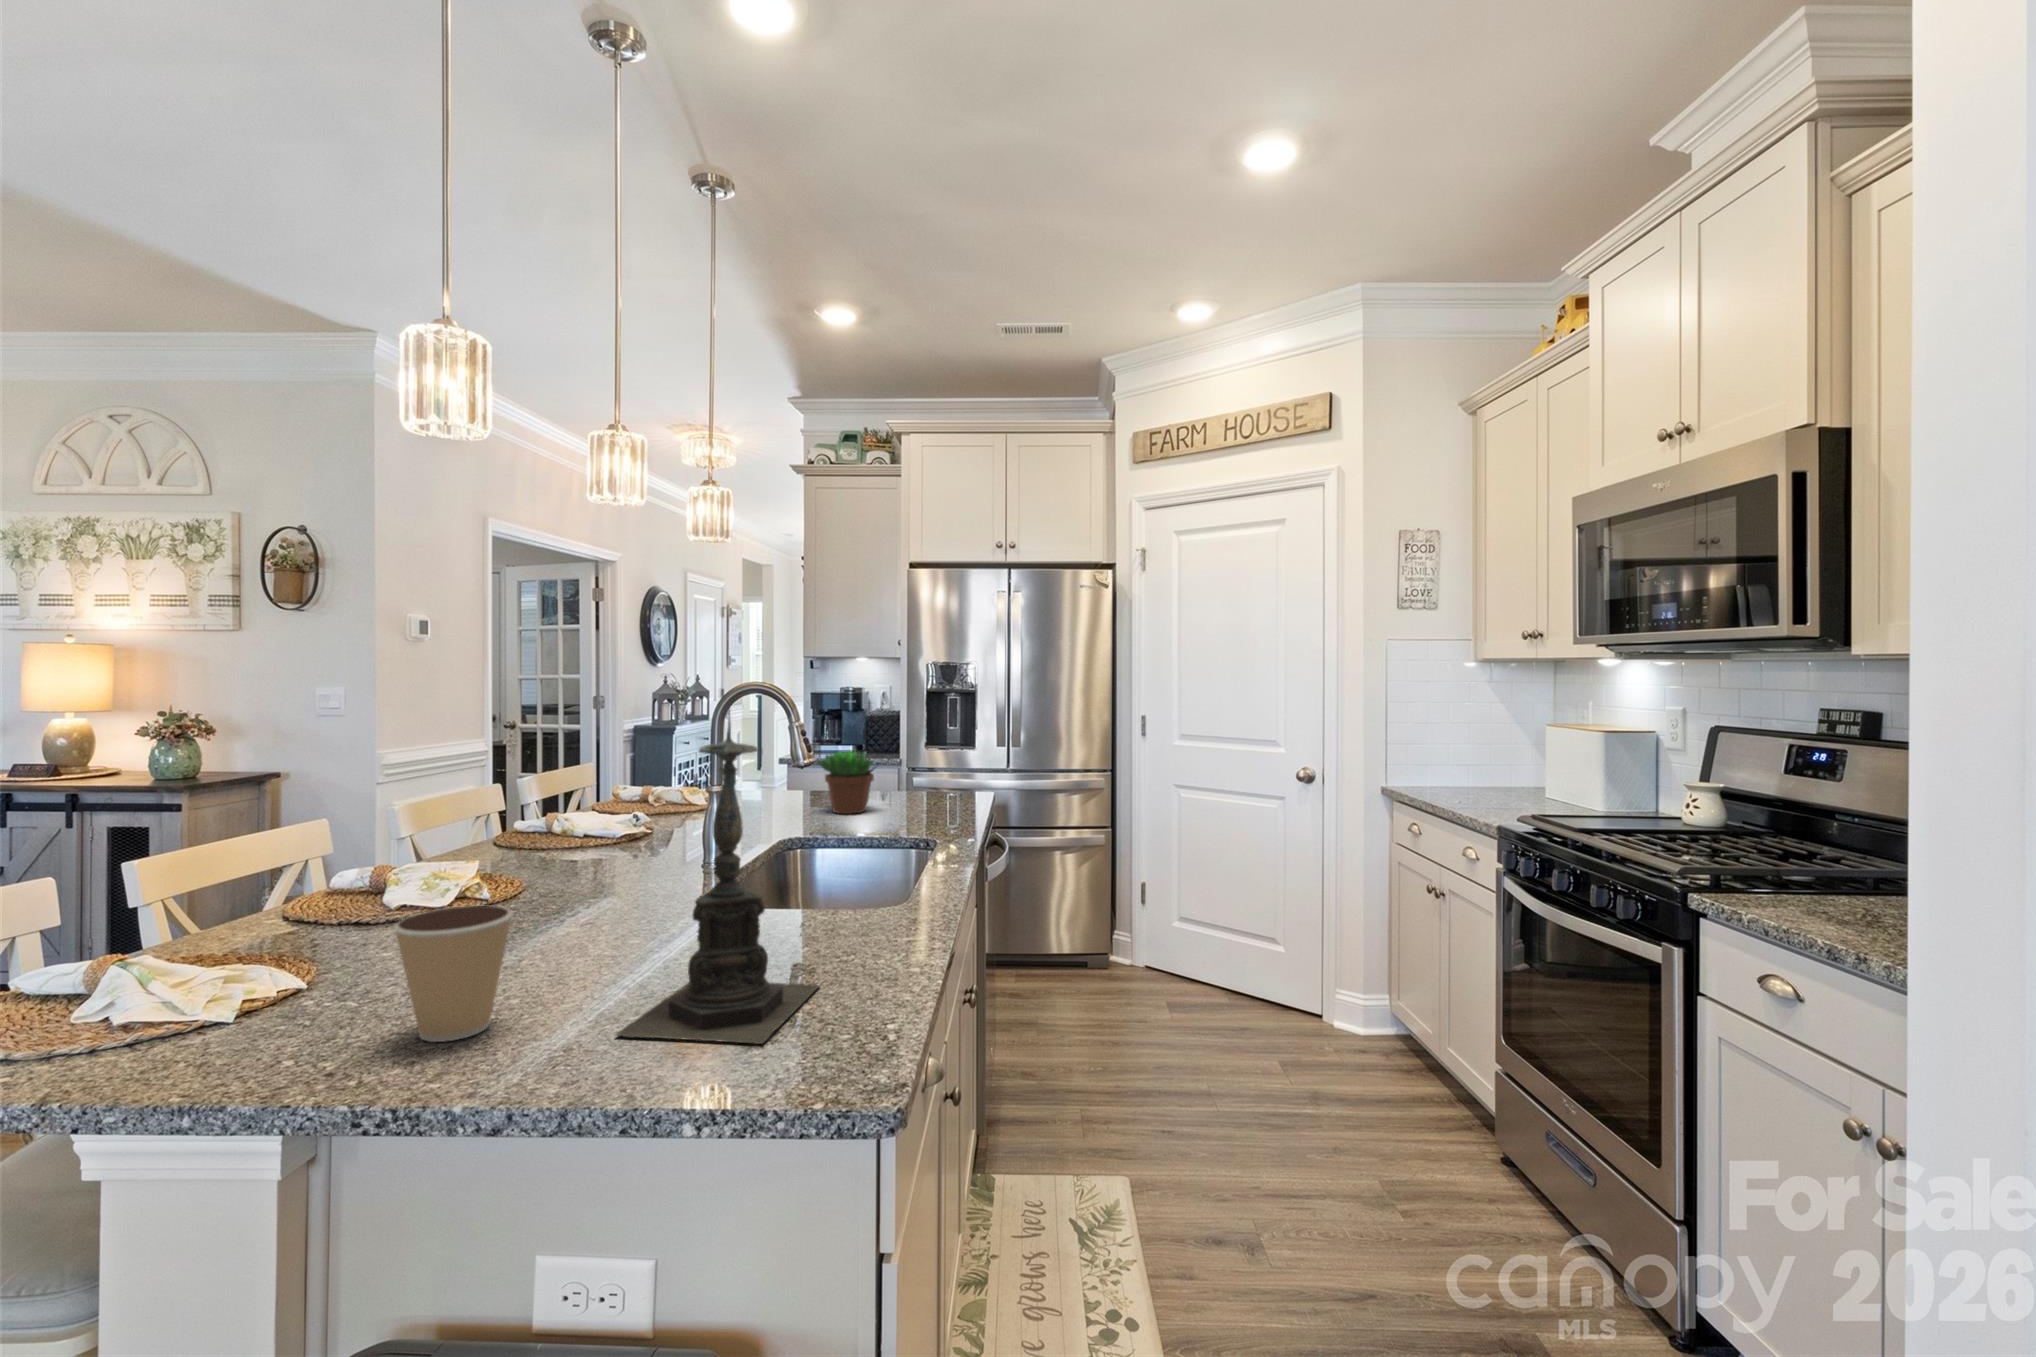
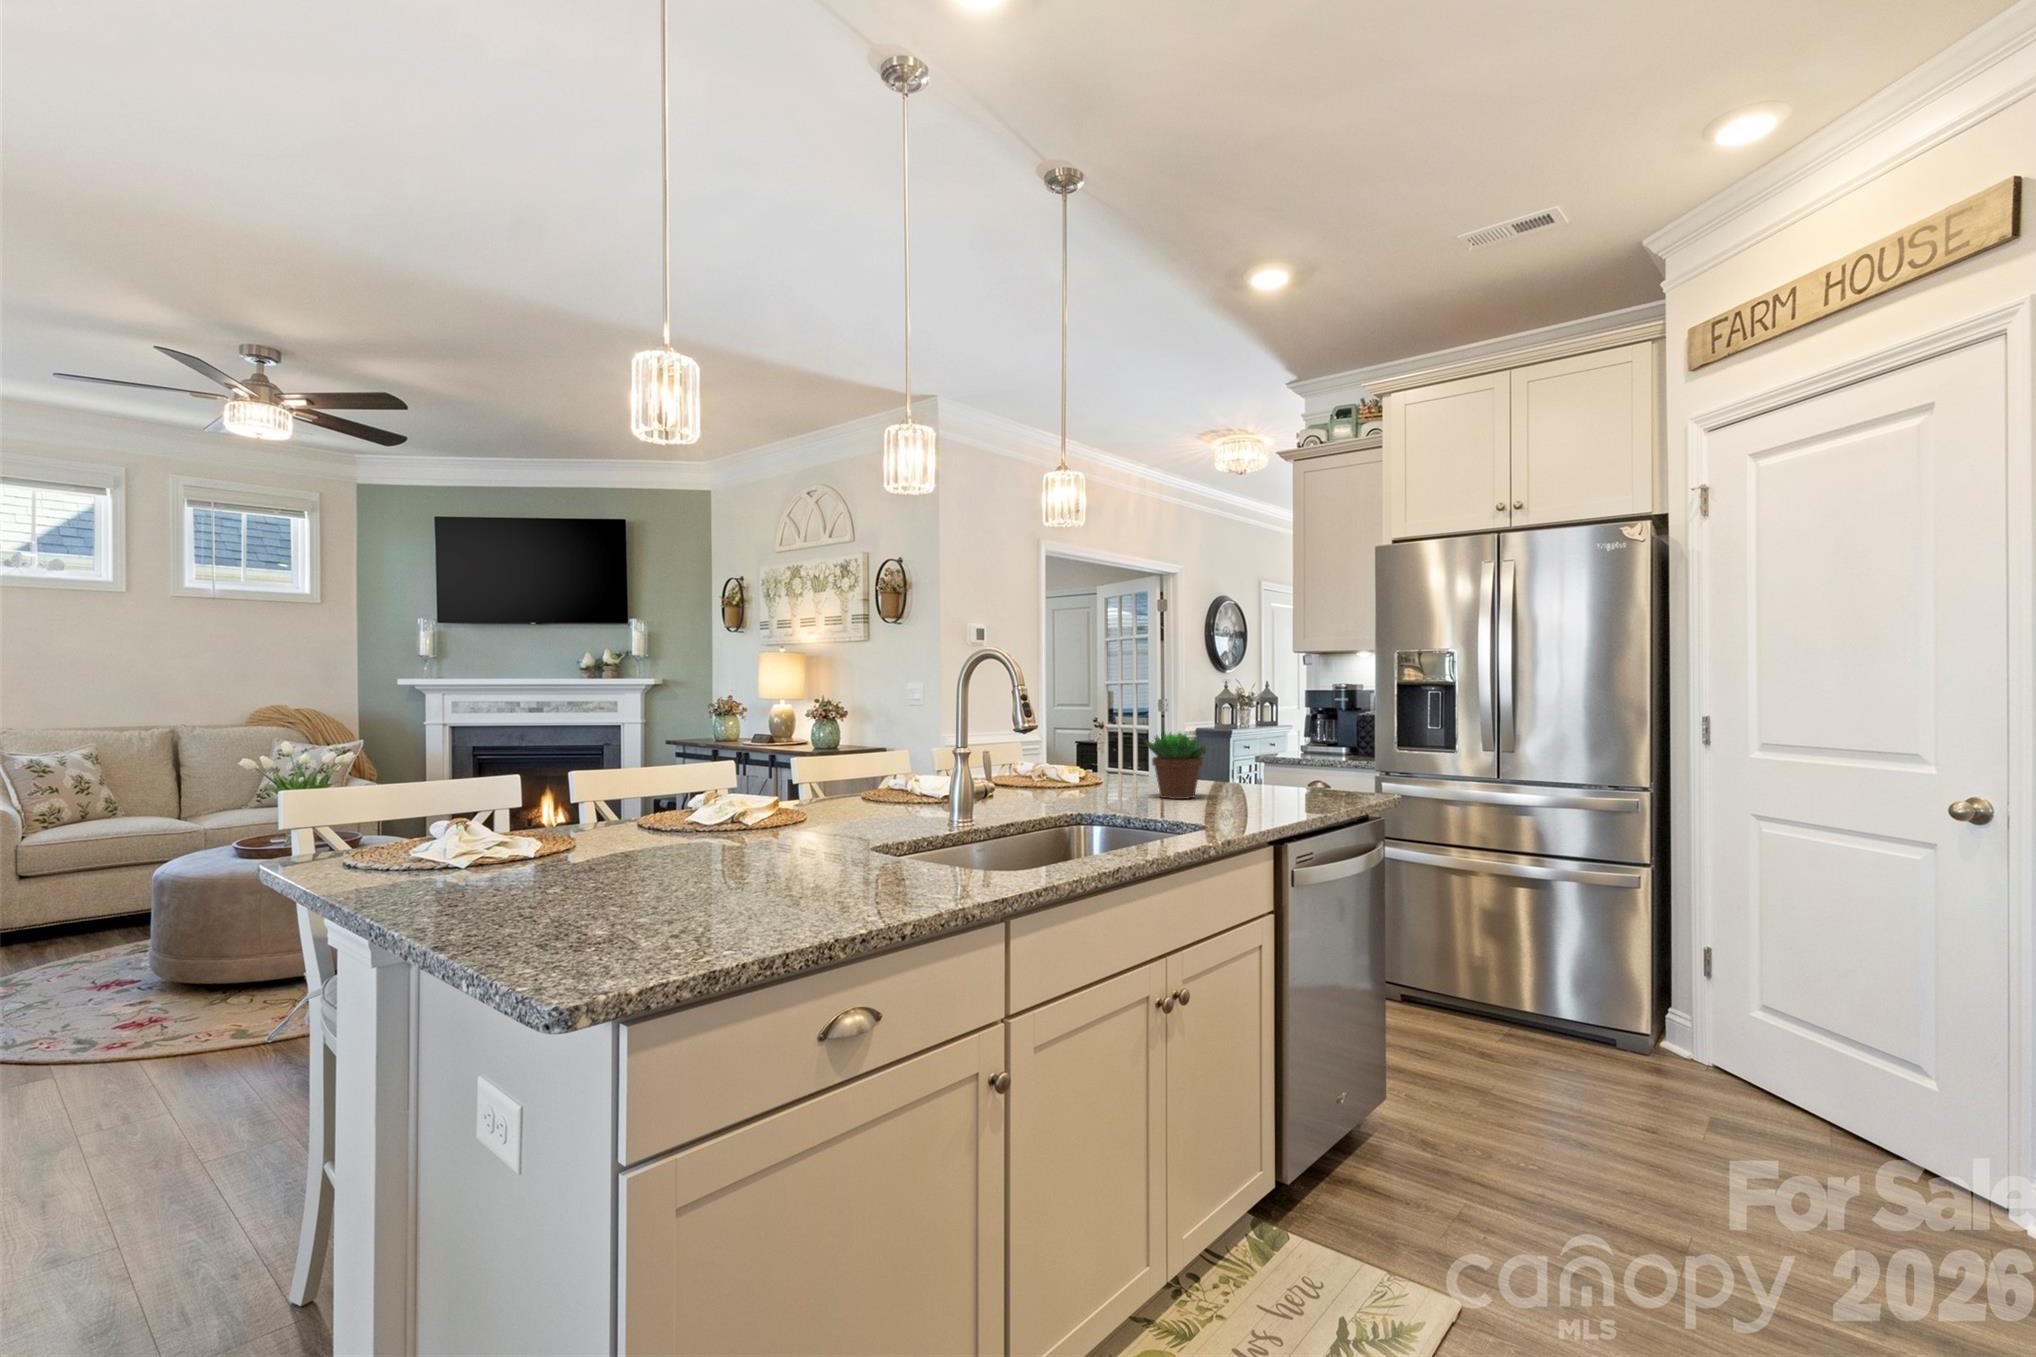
candle holder: present [616,706,819,1044] -> none [577,633,764,926]
coffee cup: present [394,906,513,1042] -> none [490,794,576,887]

